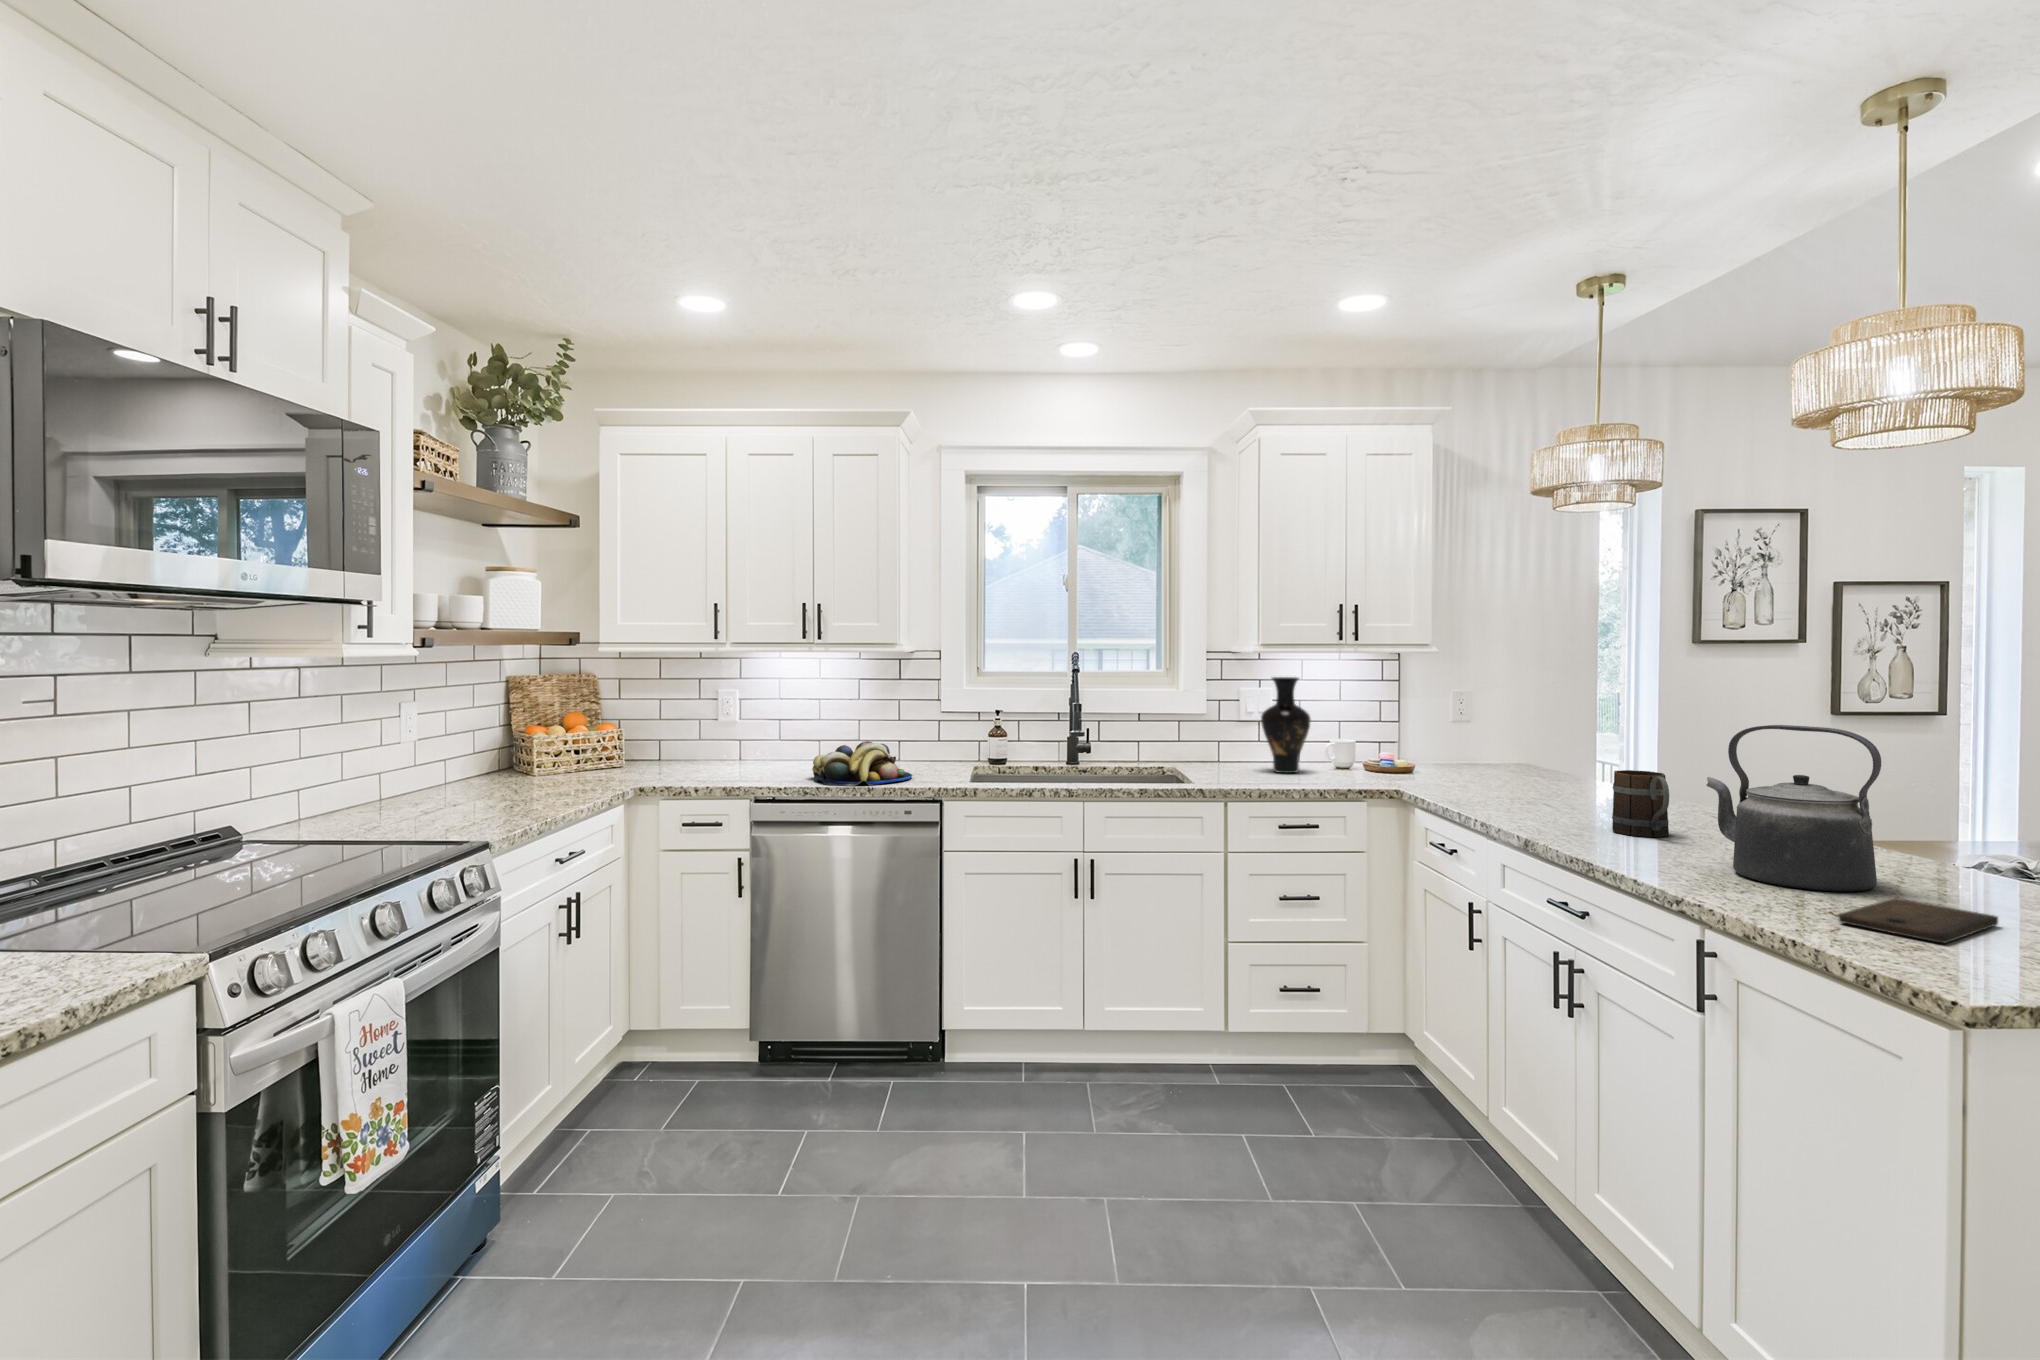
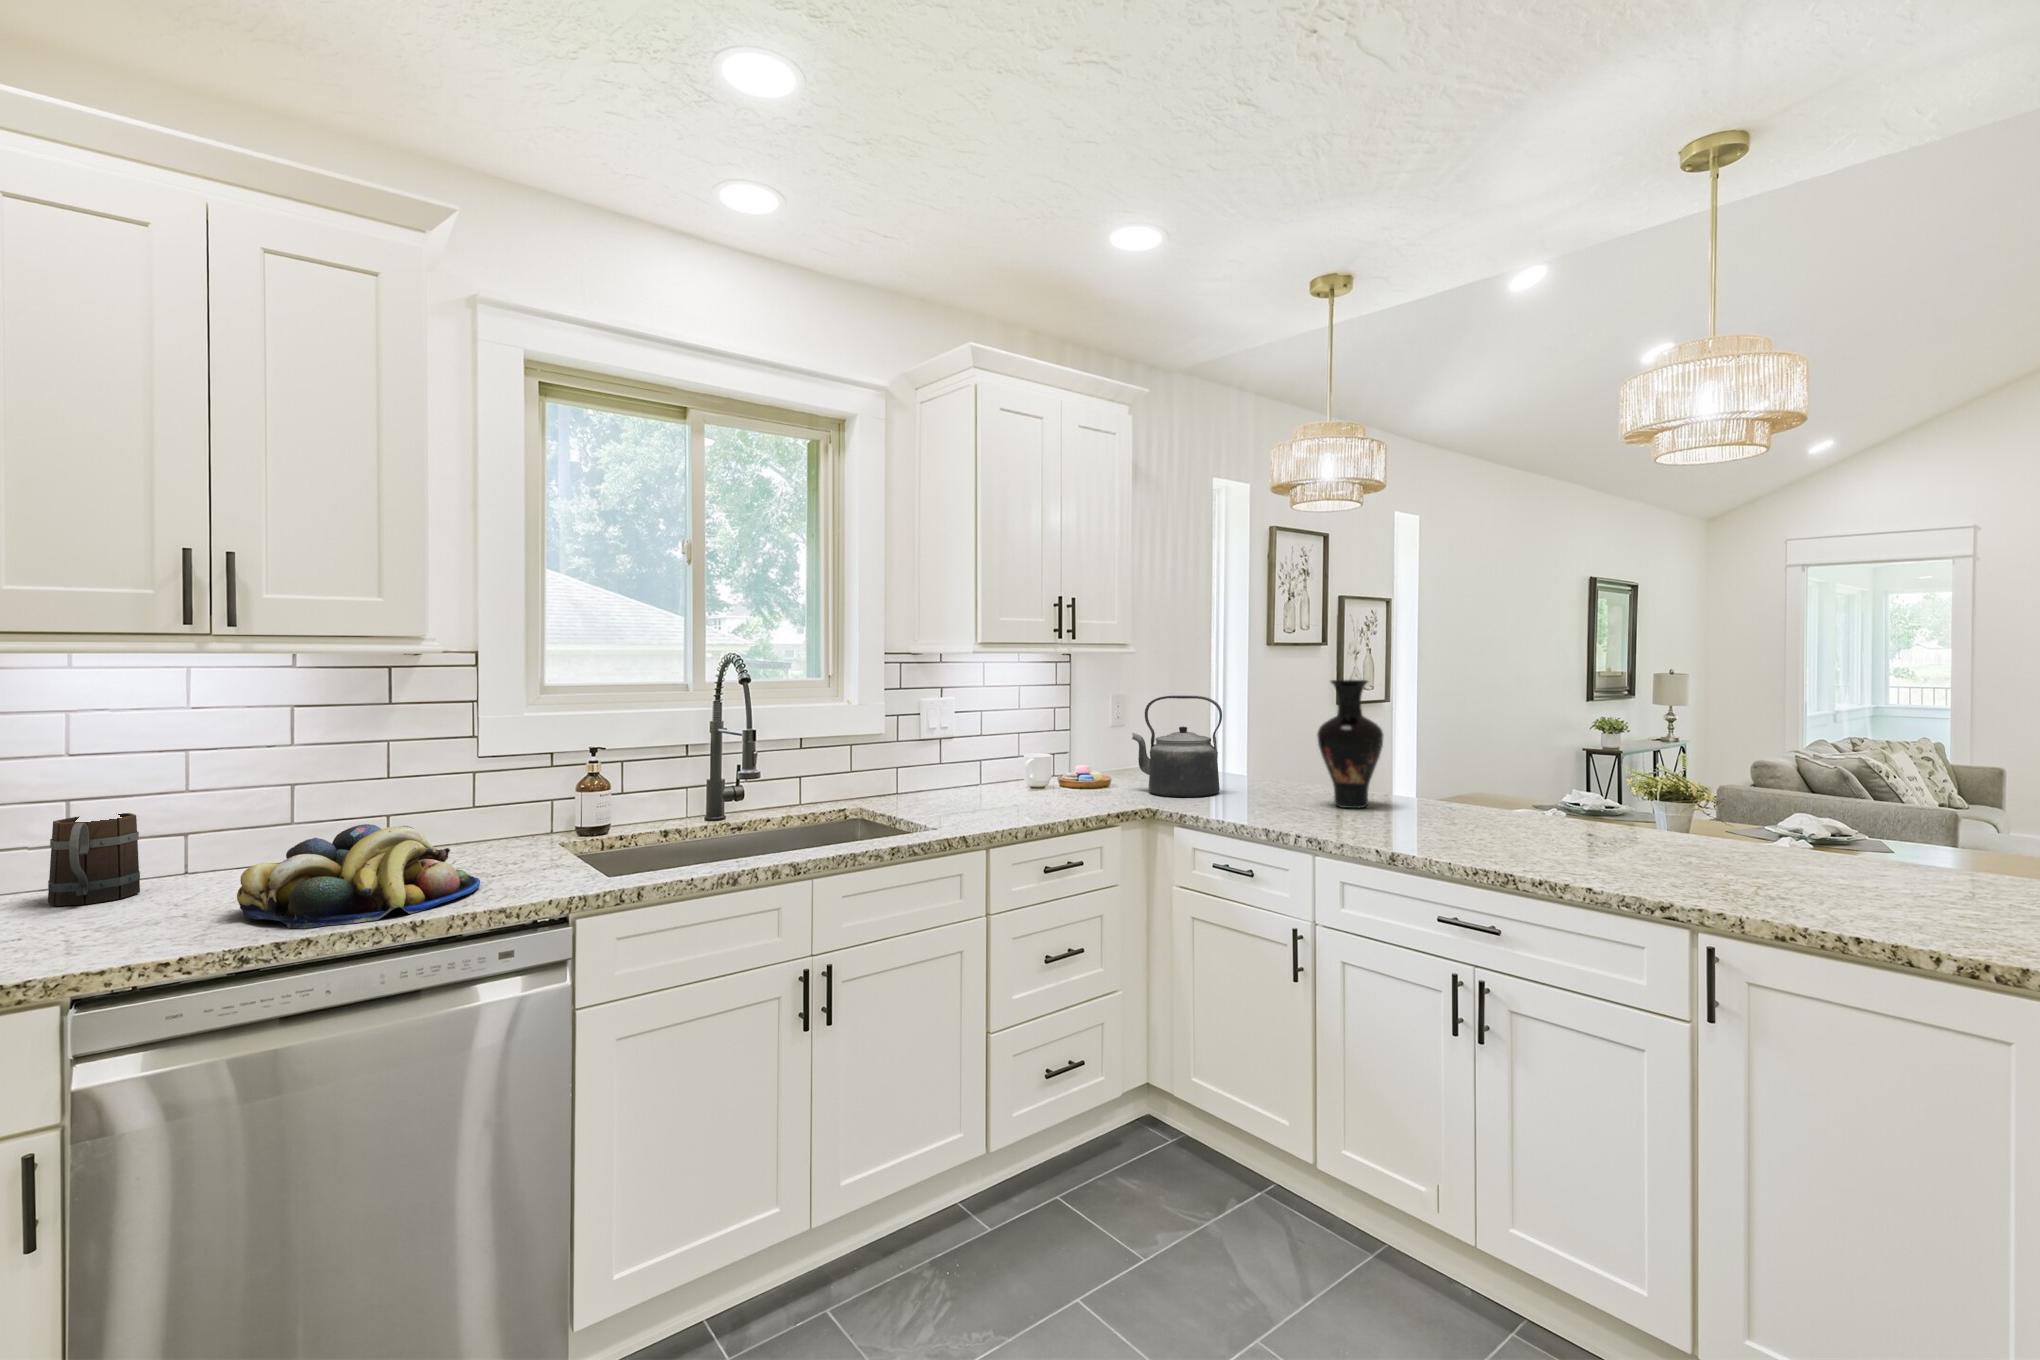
vase: present [1261,677,1311,773] -> present [1317,680,1384,808]
kettle: present [1707,725,1881,891] -> present [1132,696,1222,797]
mug: present [1612,770,1669,837] -> present [48,813,140,906]
cutting board: present [1839,898,1998,943] -> none [1863,873,2024,917]

